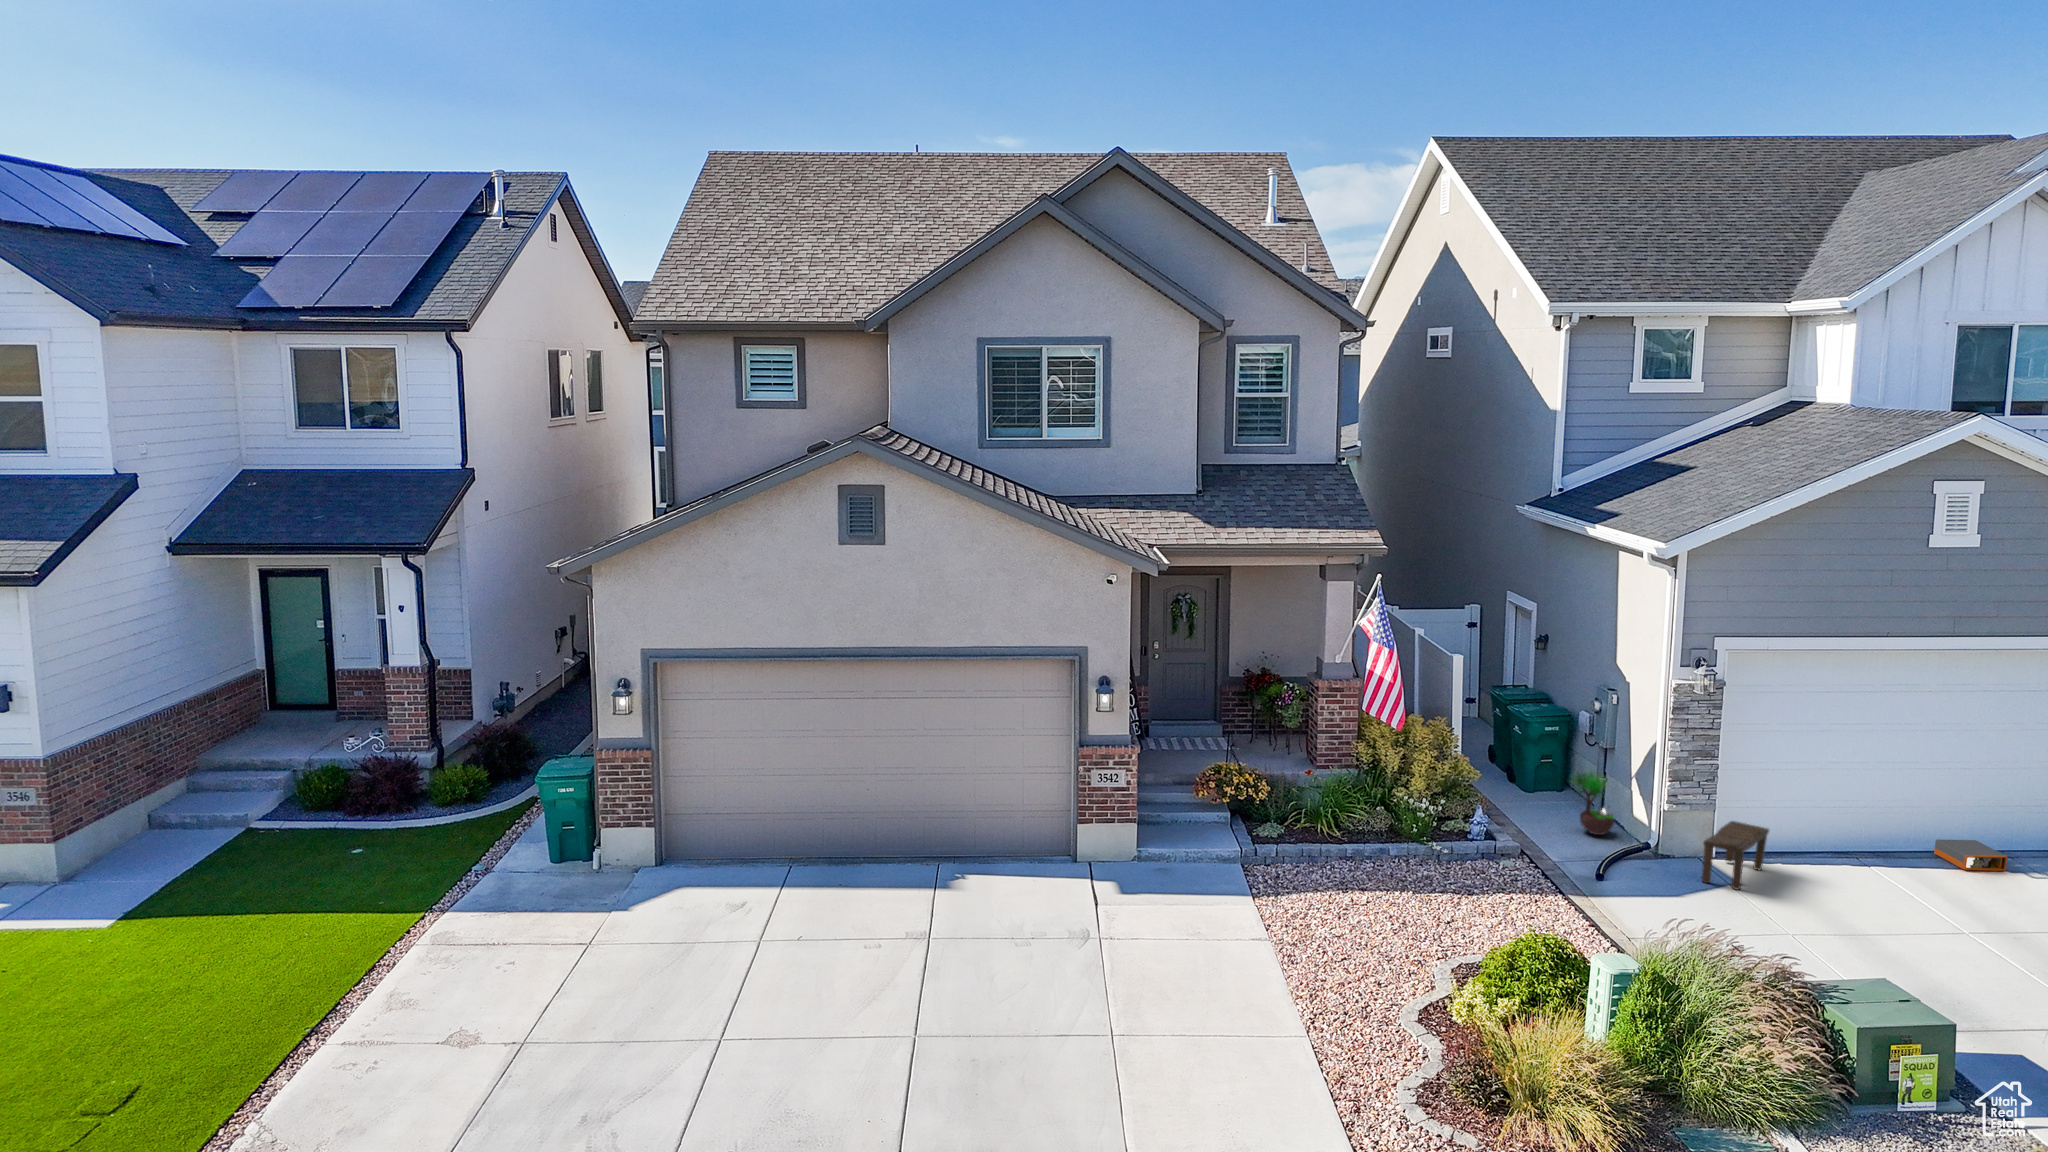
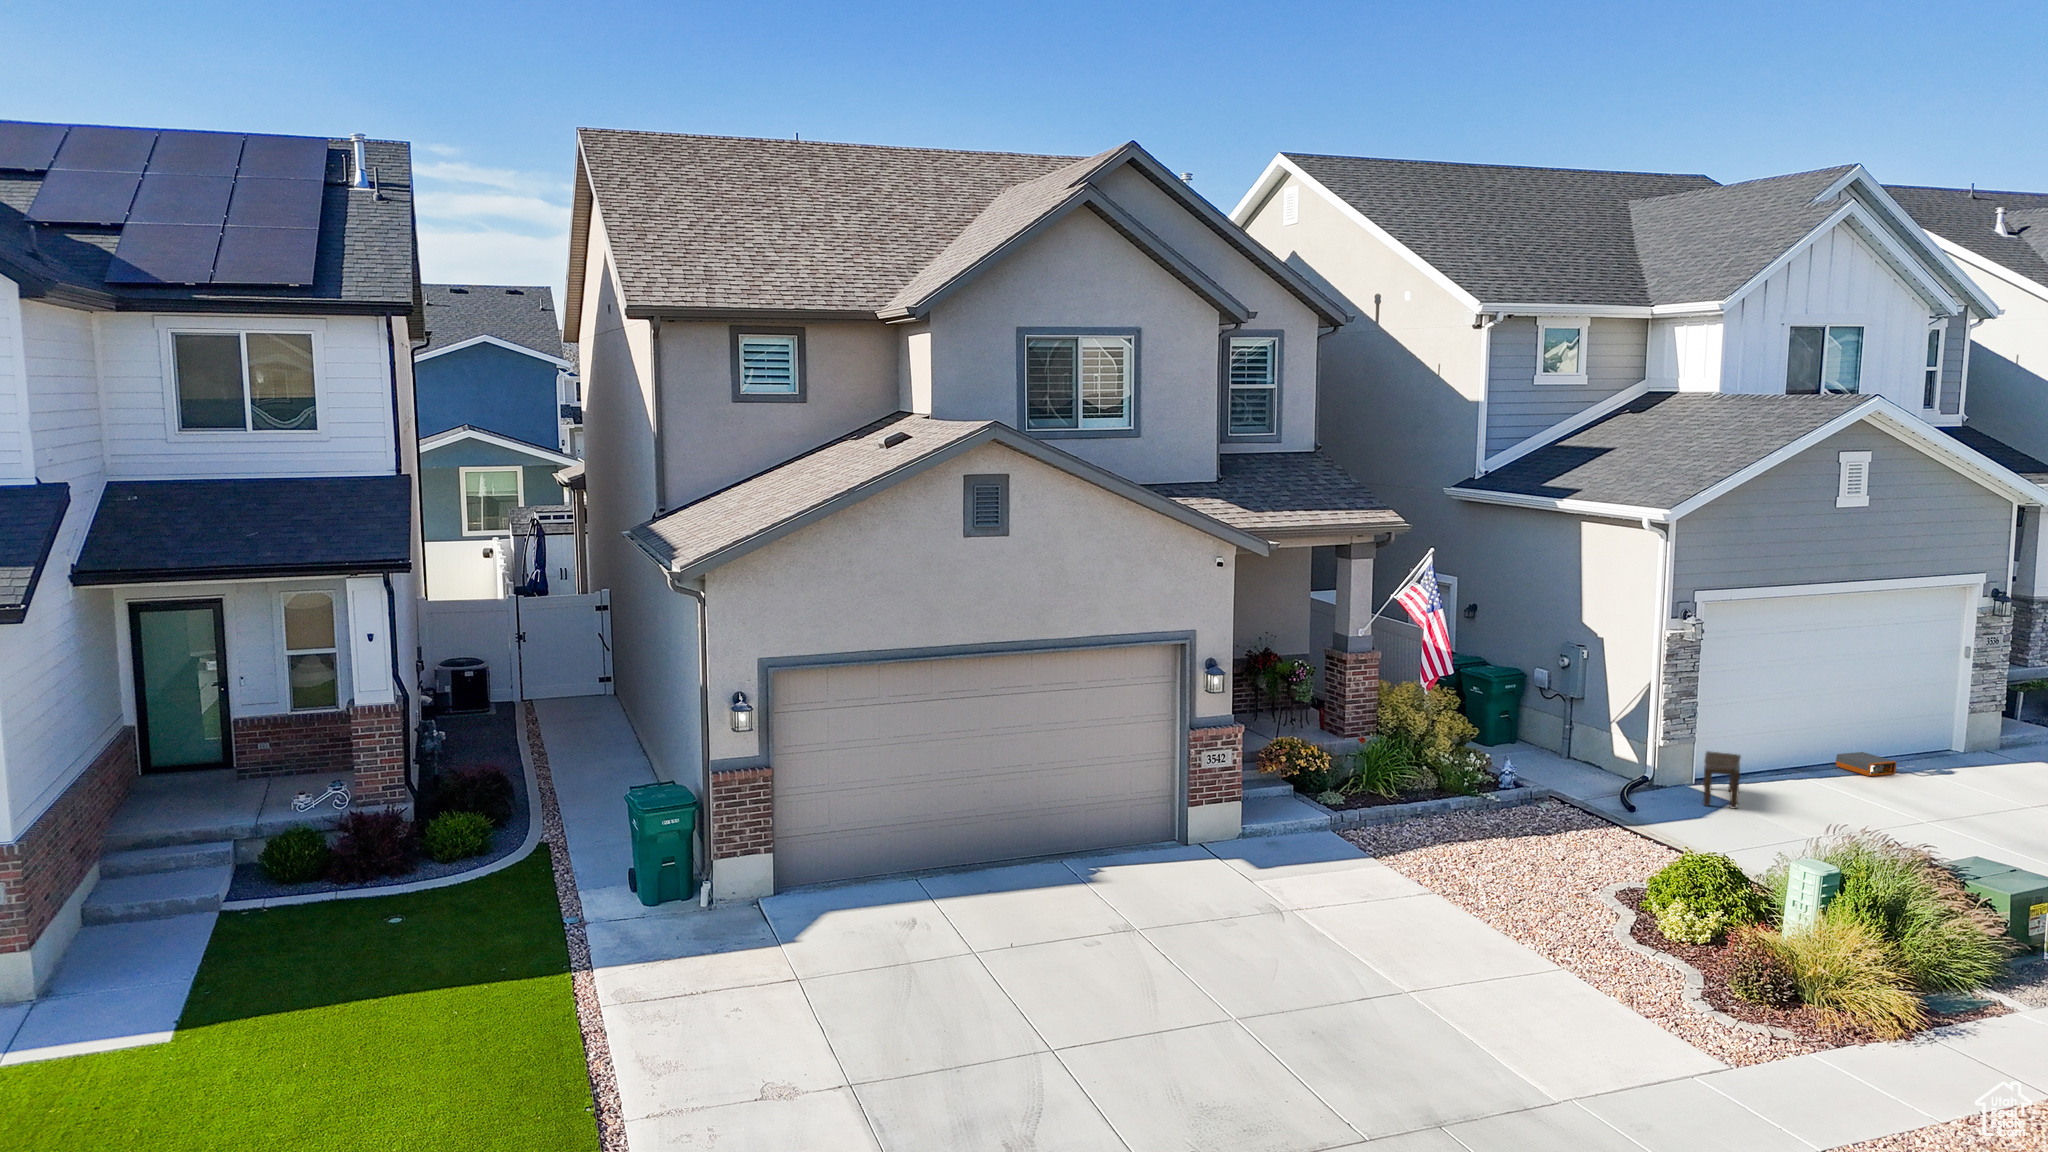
potted tree: present [1570,771,1614,835] -> none [1559,713,1603,777]

